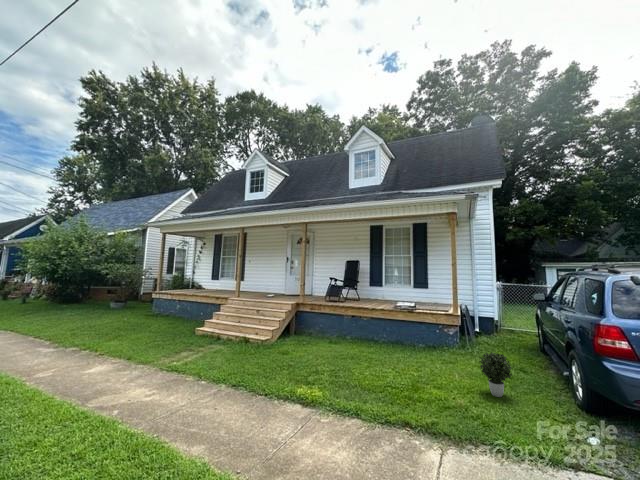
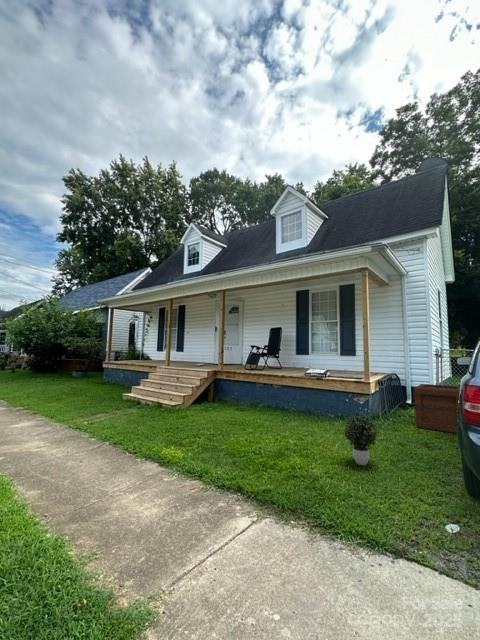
wooden crate: none [499,316,547,360] -> present [414,384,462,433]

